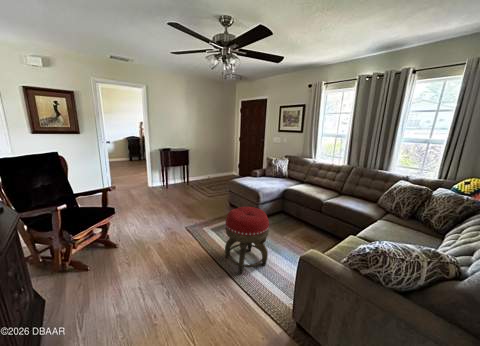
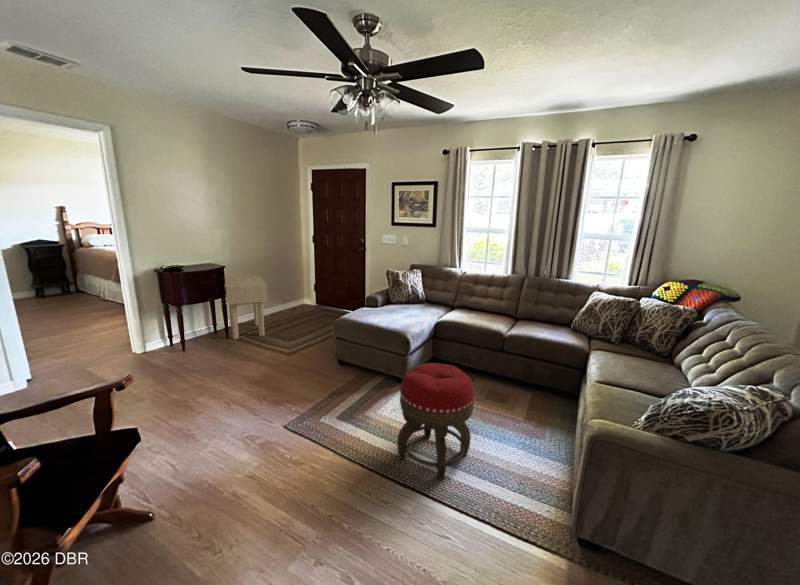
side table: none [188,156,209,187] -> present [225,276,268,339]

